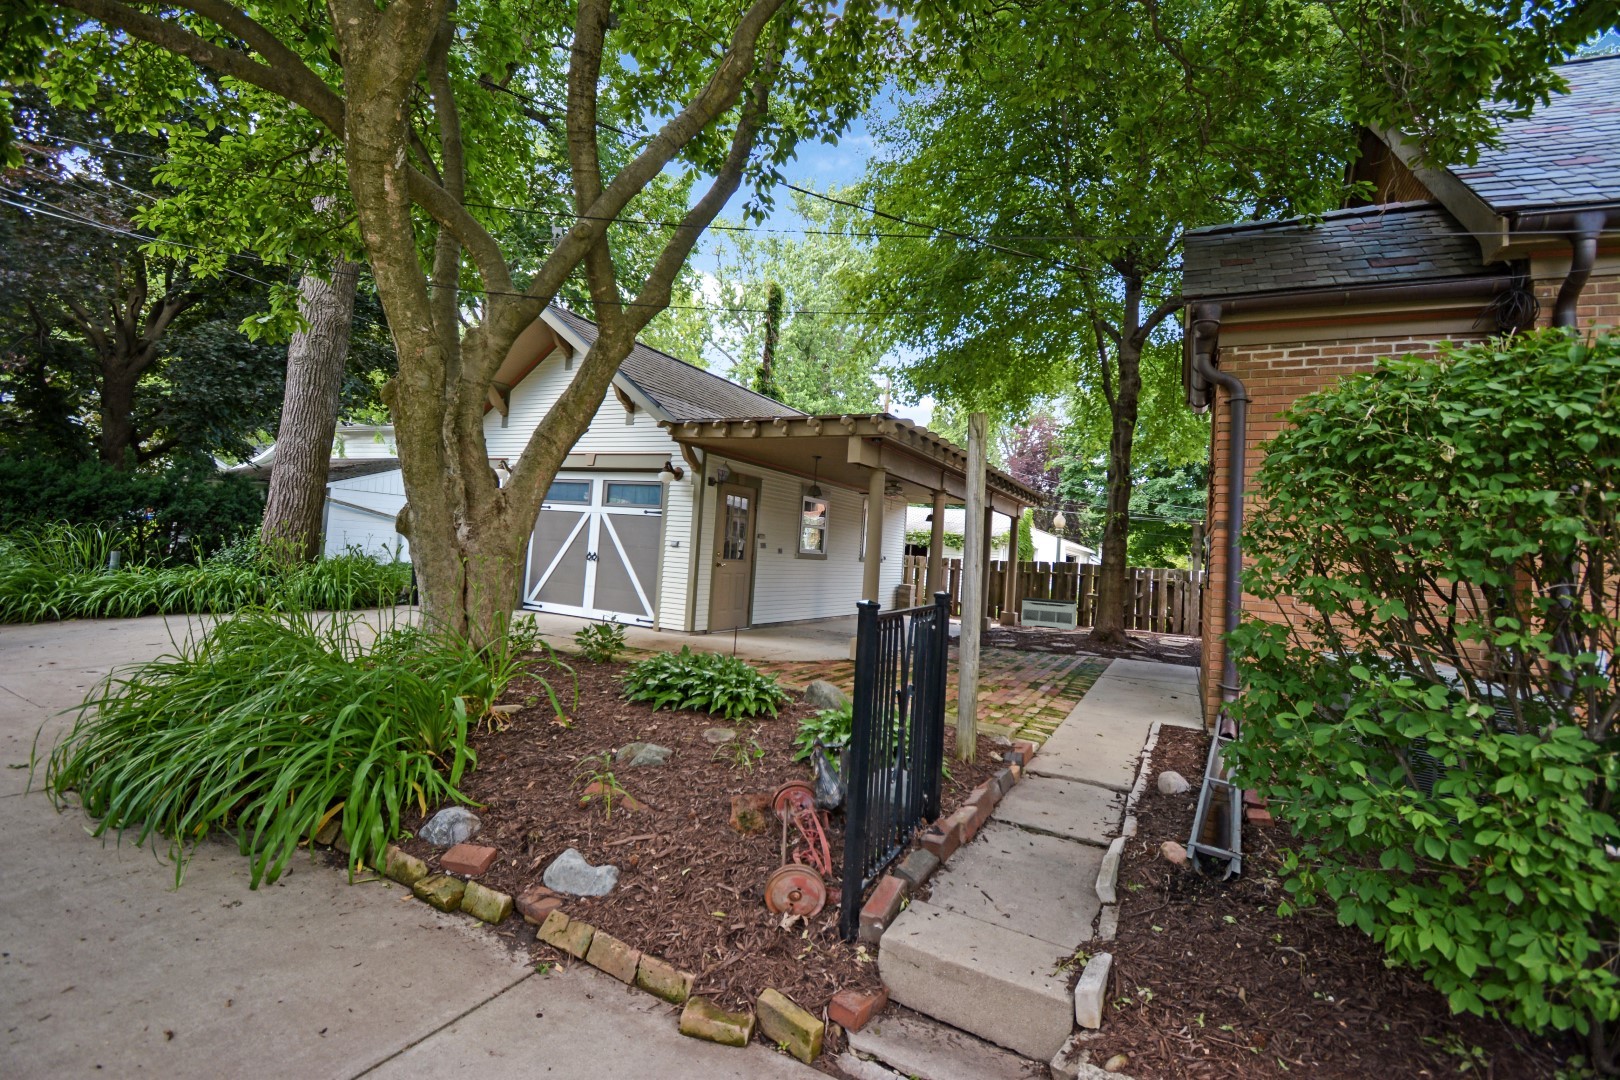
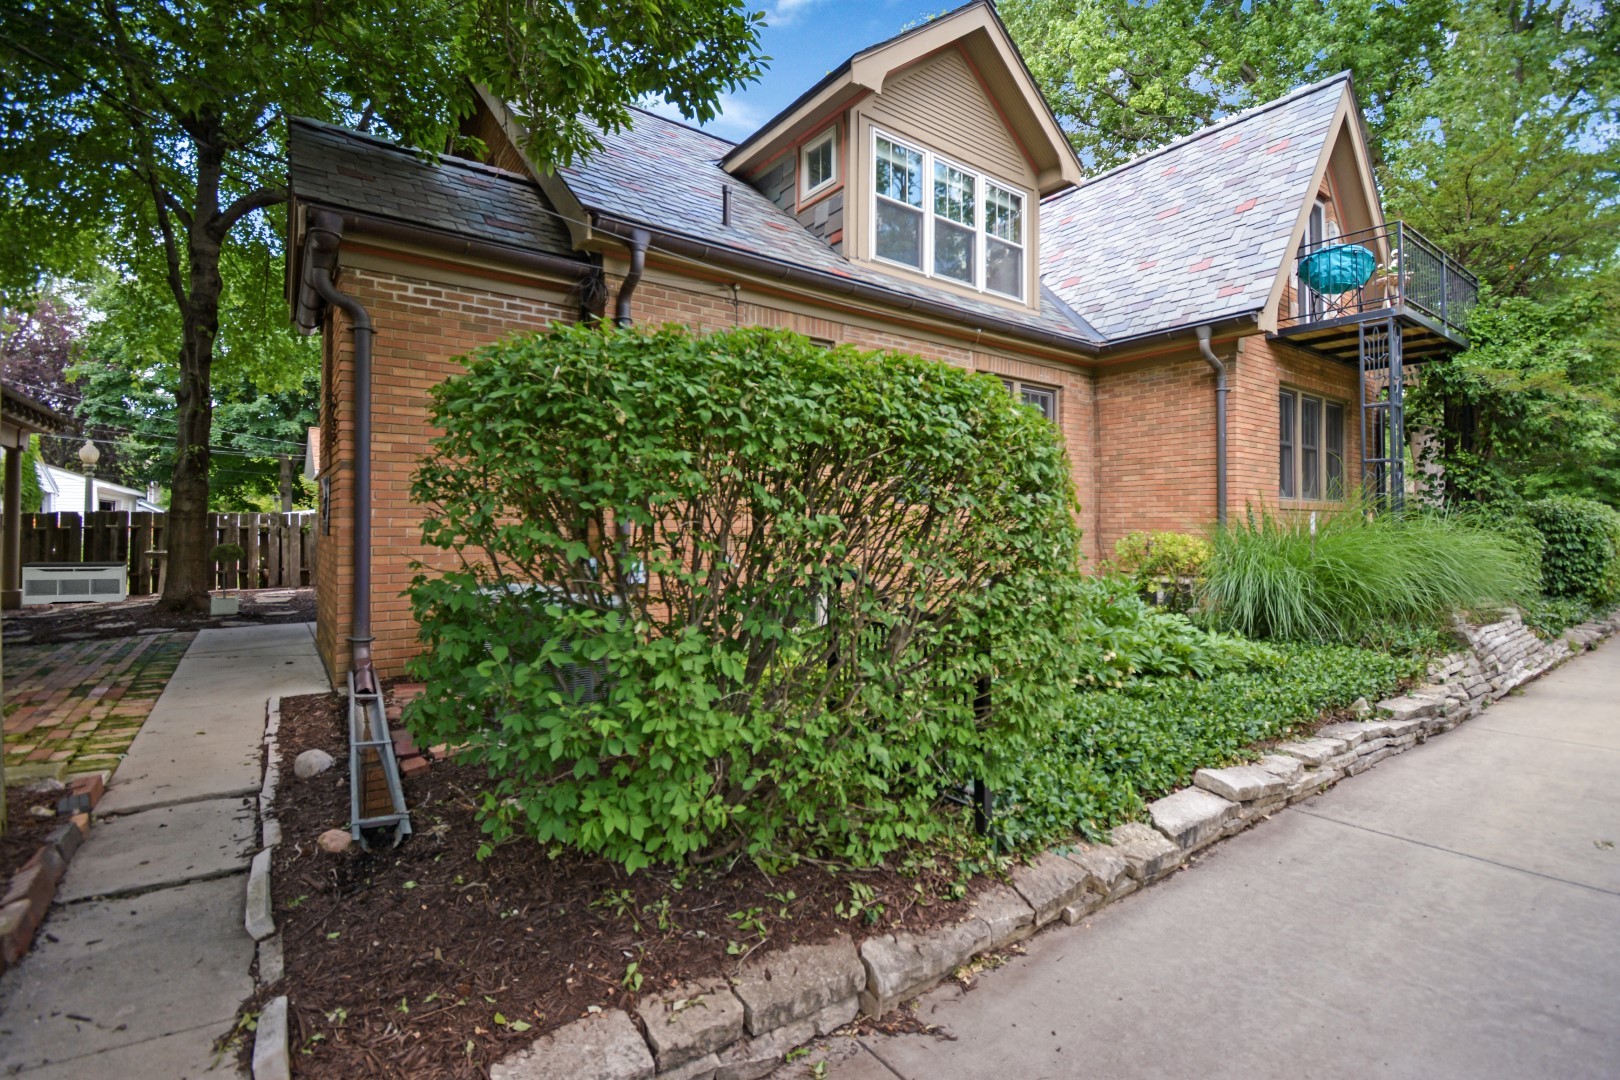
potted tree: none [1125,590,1151,649] -> present [209,542,245,615]

